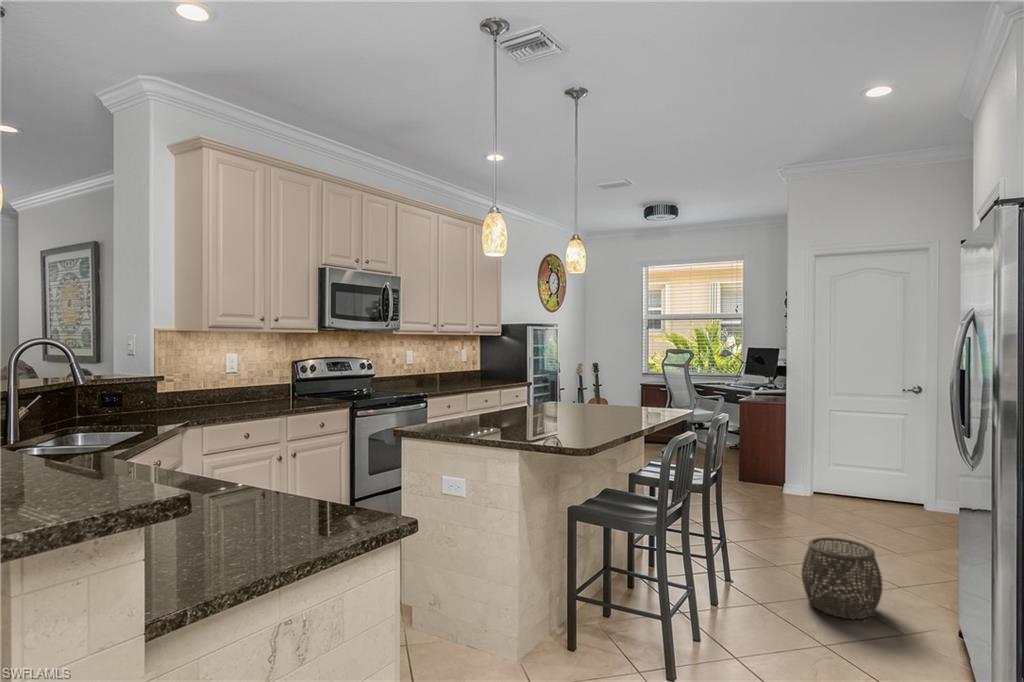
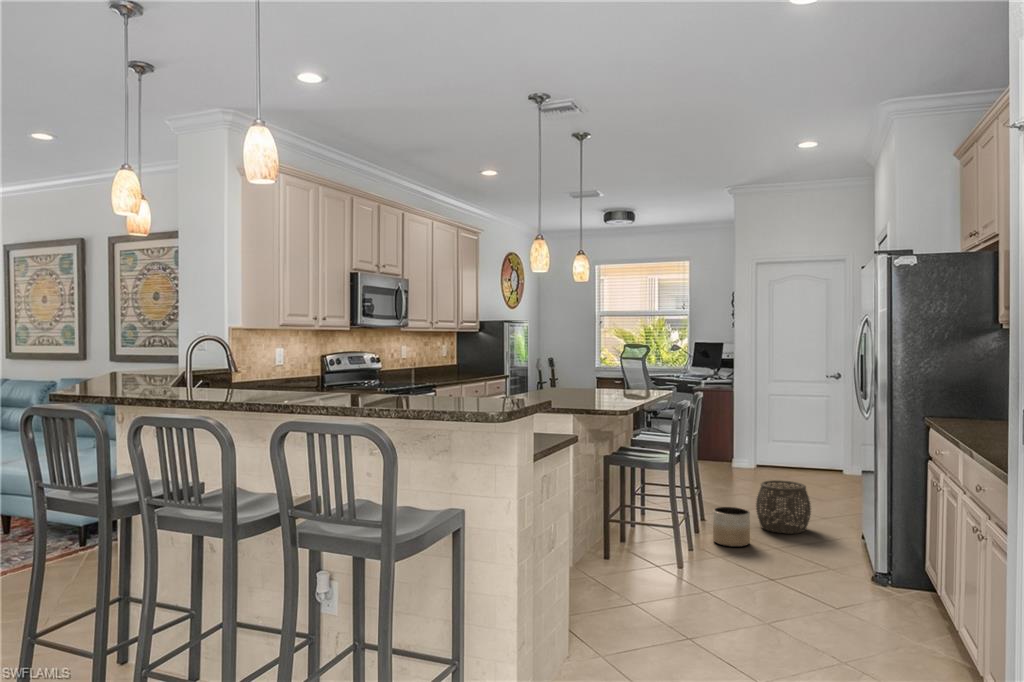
planter: none [735,578,789,642] -> present [713,507,750,547]

